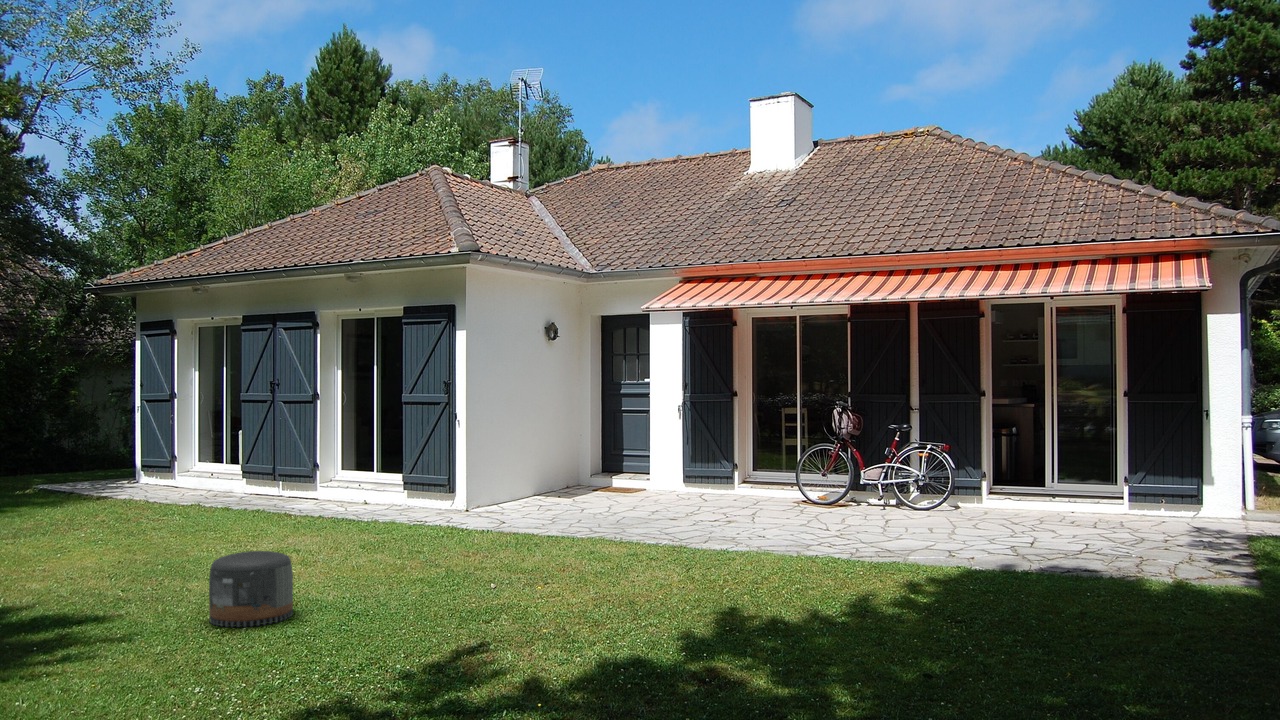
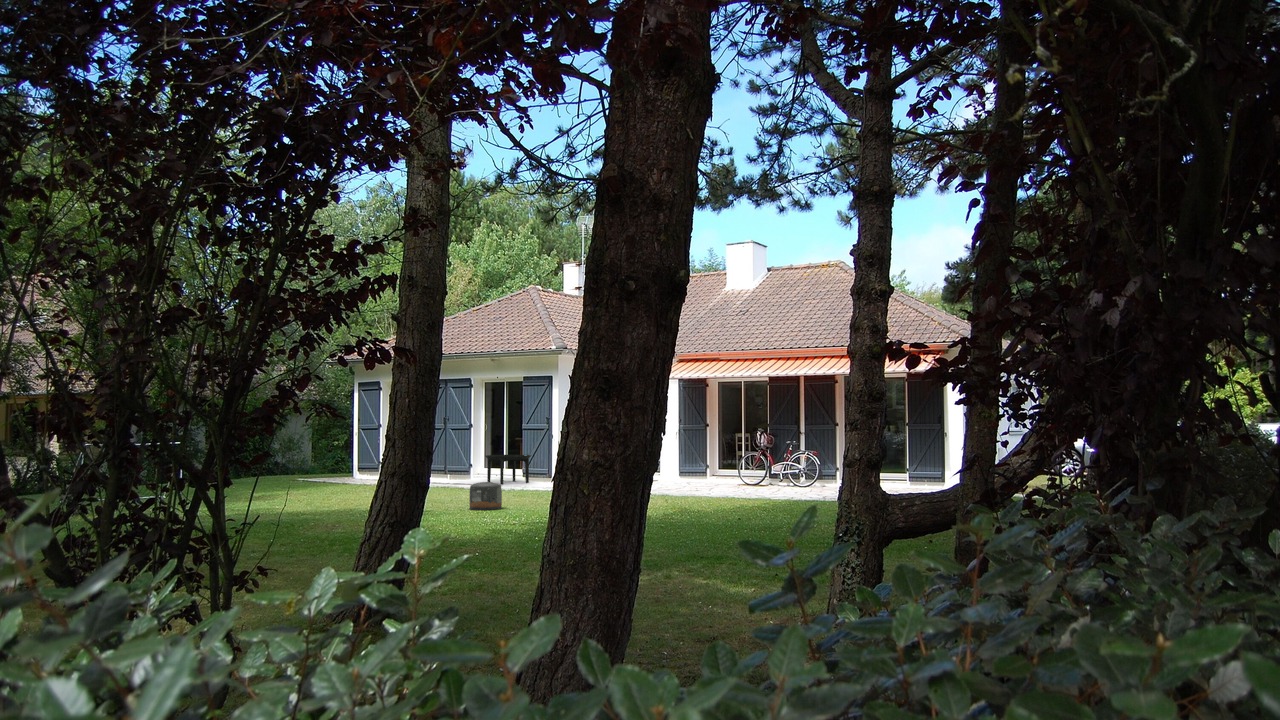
round table: none [331,448,418,506] -> present [485,455,531,484]

